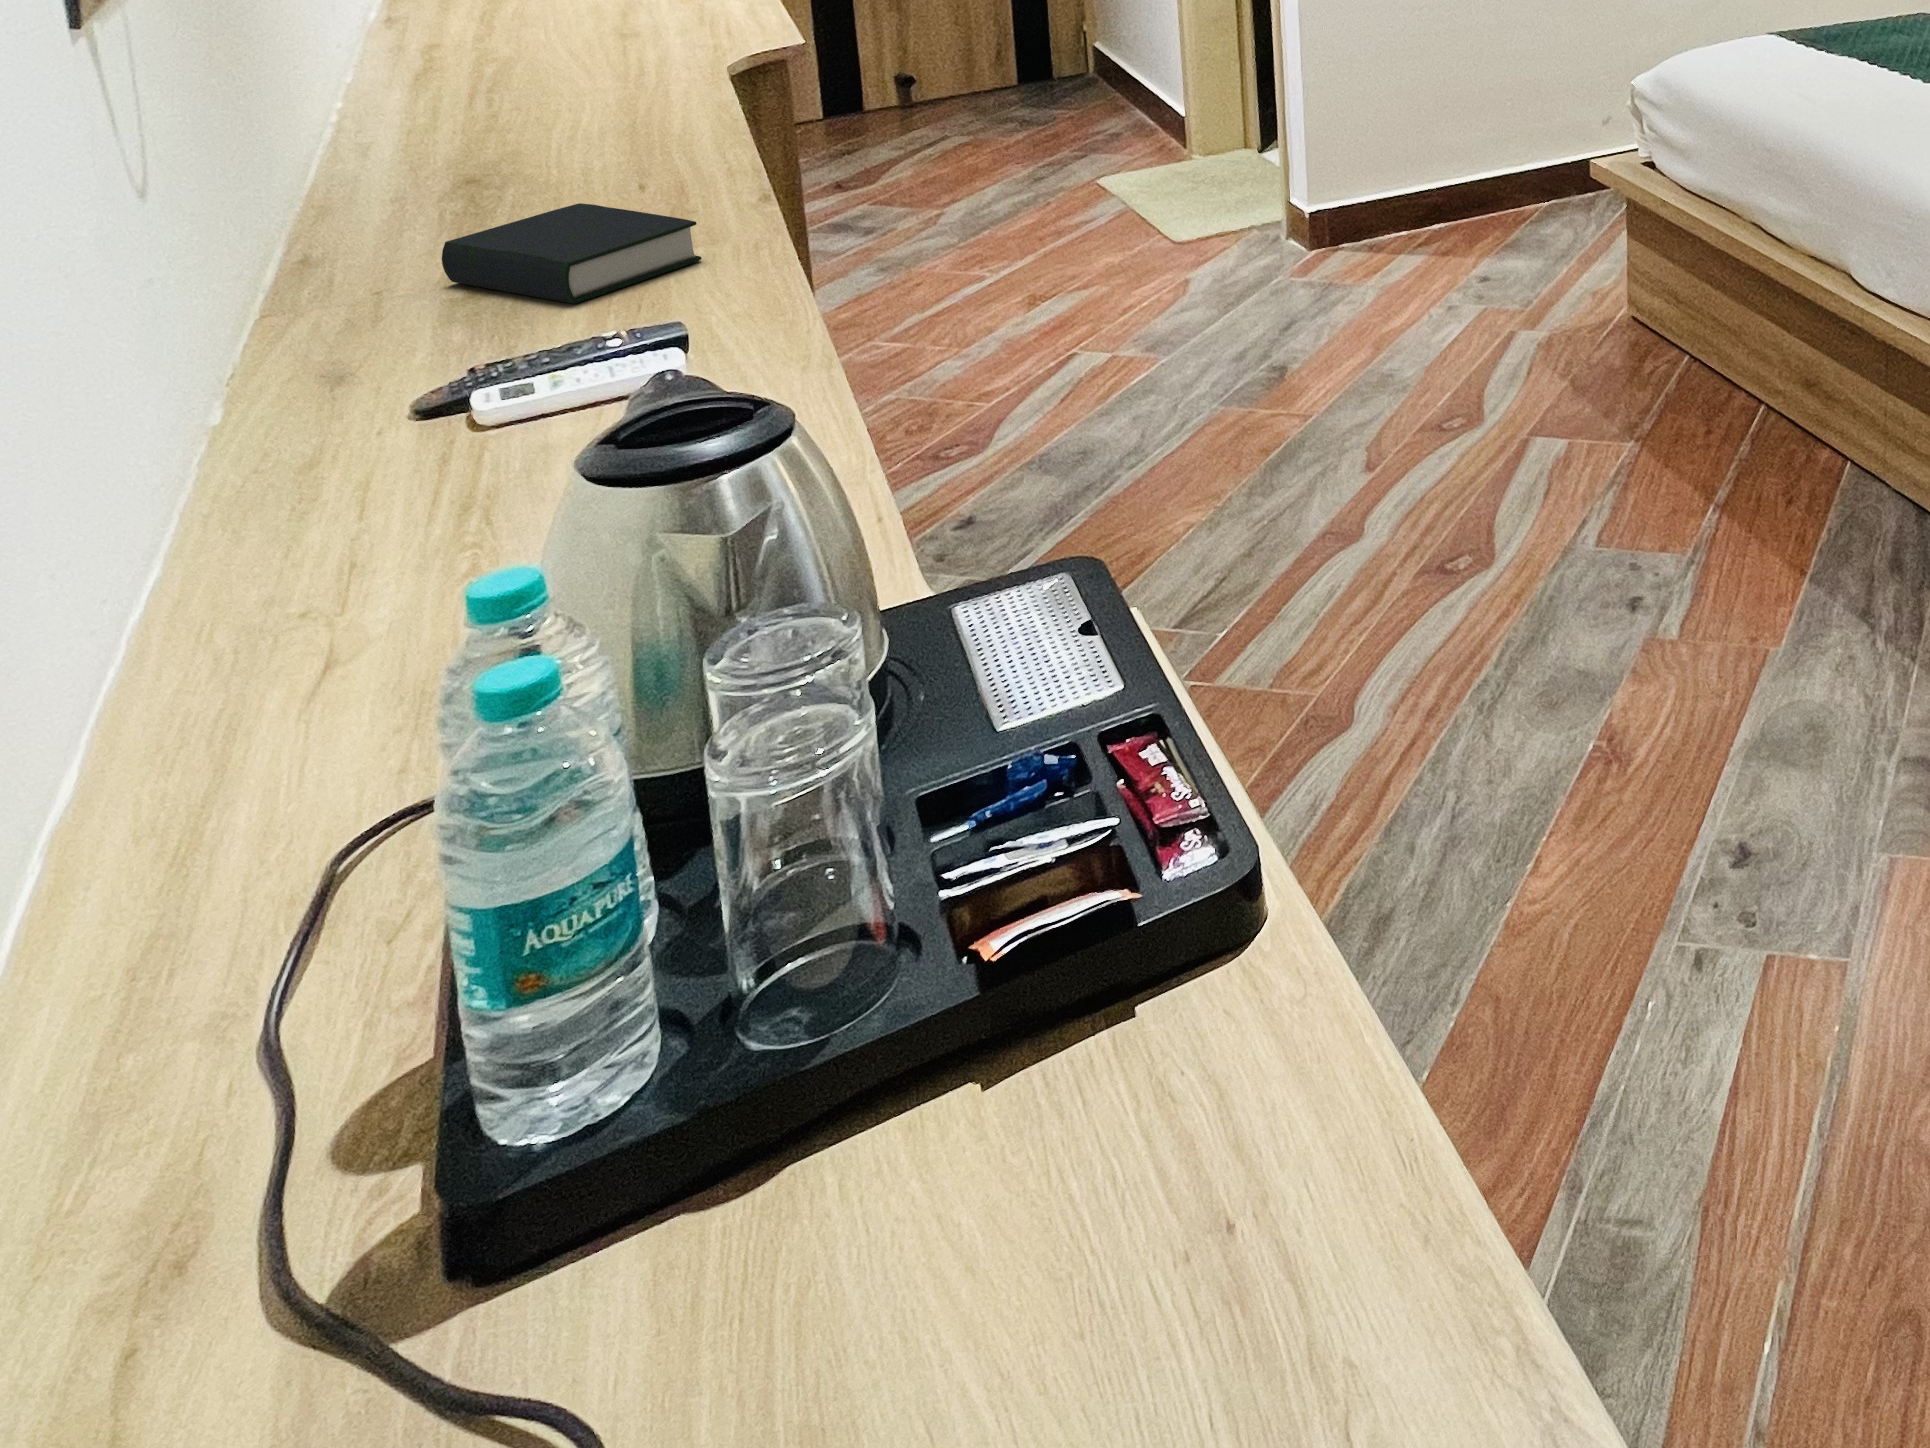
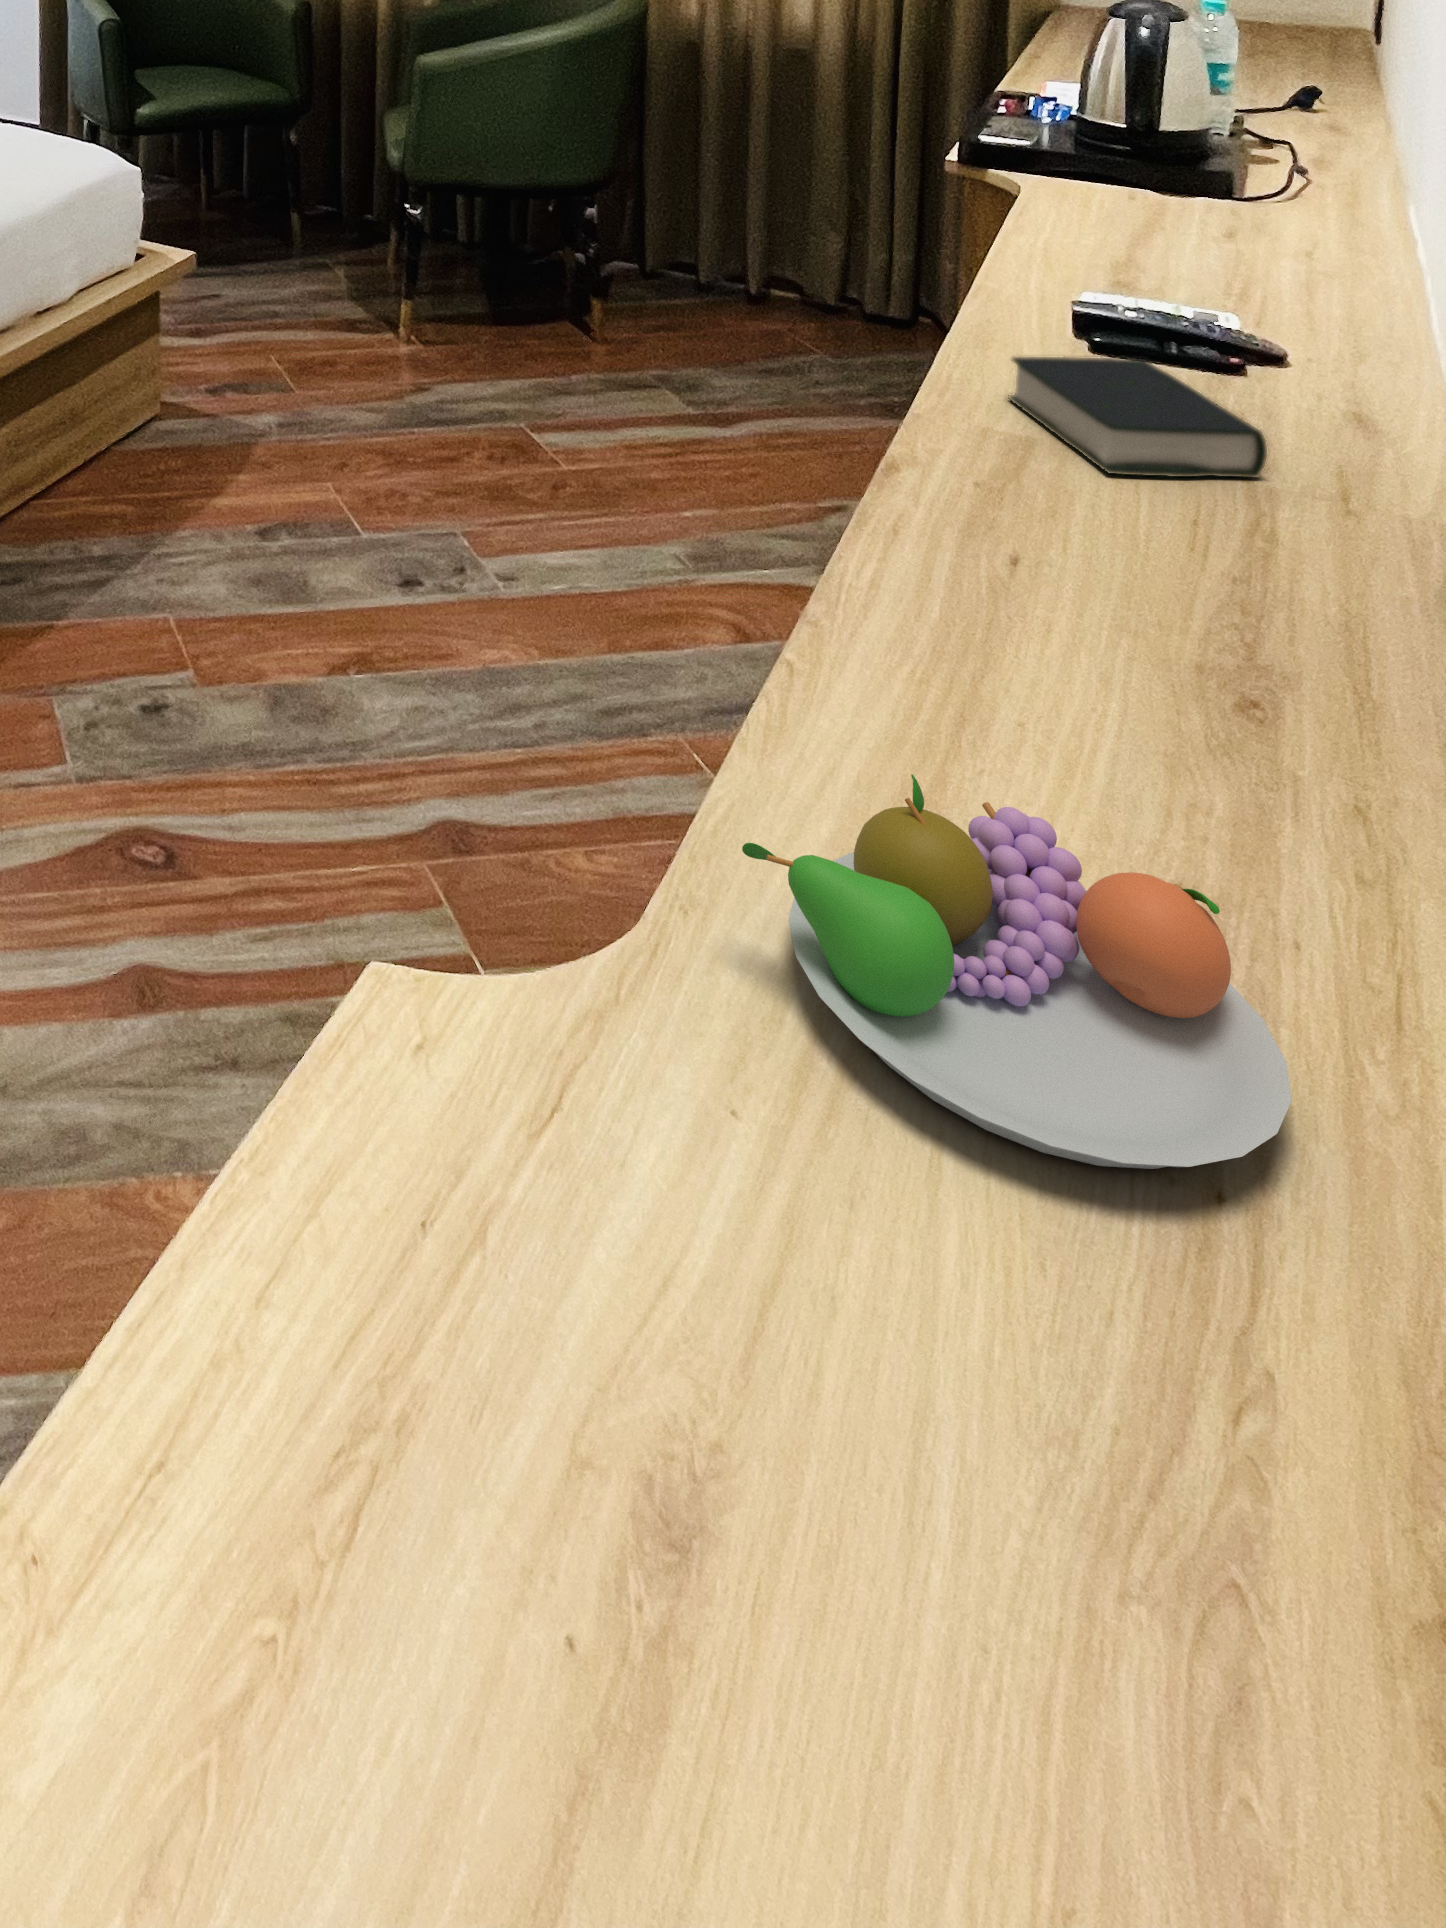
fruit bowl: none [450,27,668,107] -> present [742,774,1292,1169]

